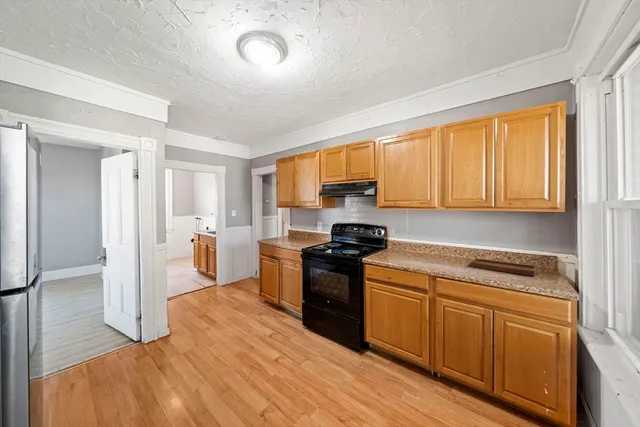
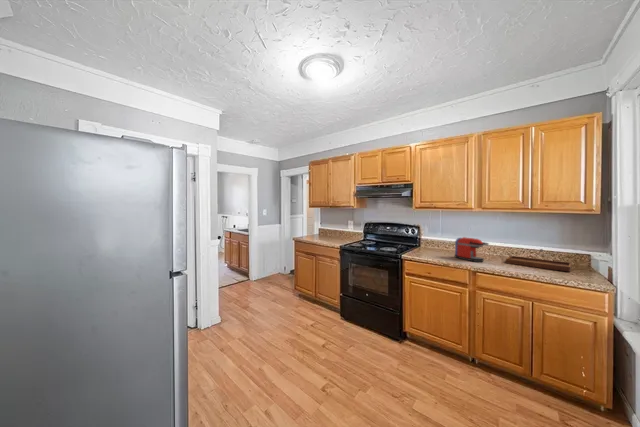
coffee maker: none [418,239,451,265] -> present [455,237,488,262]

